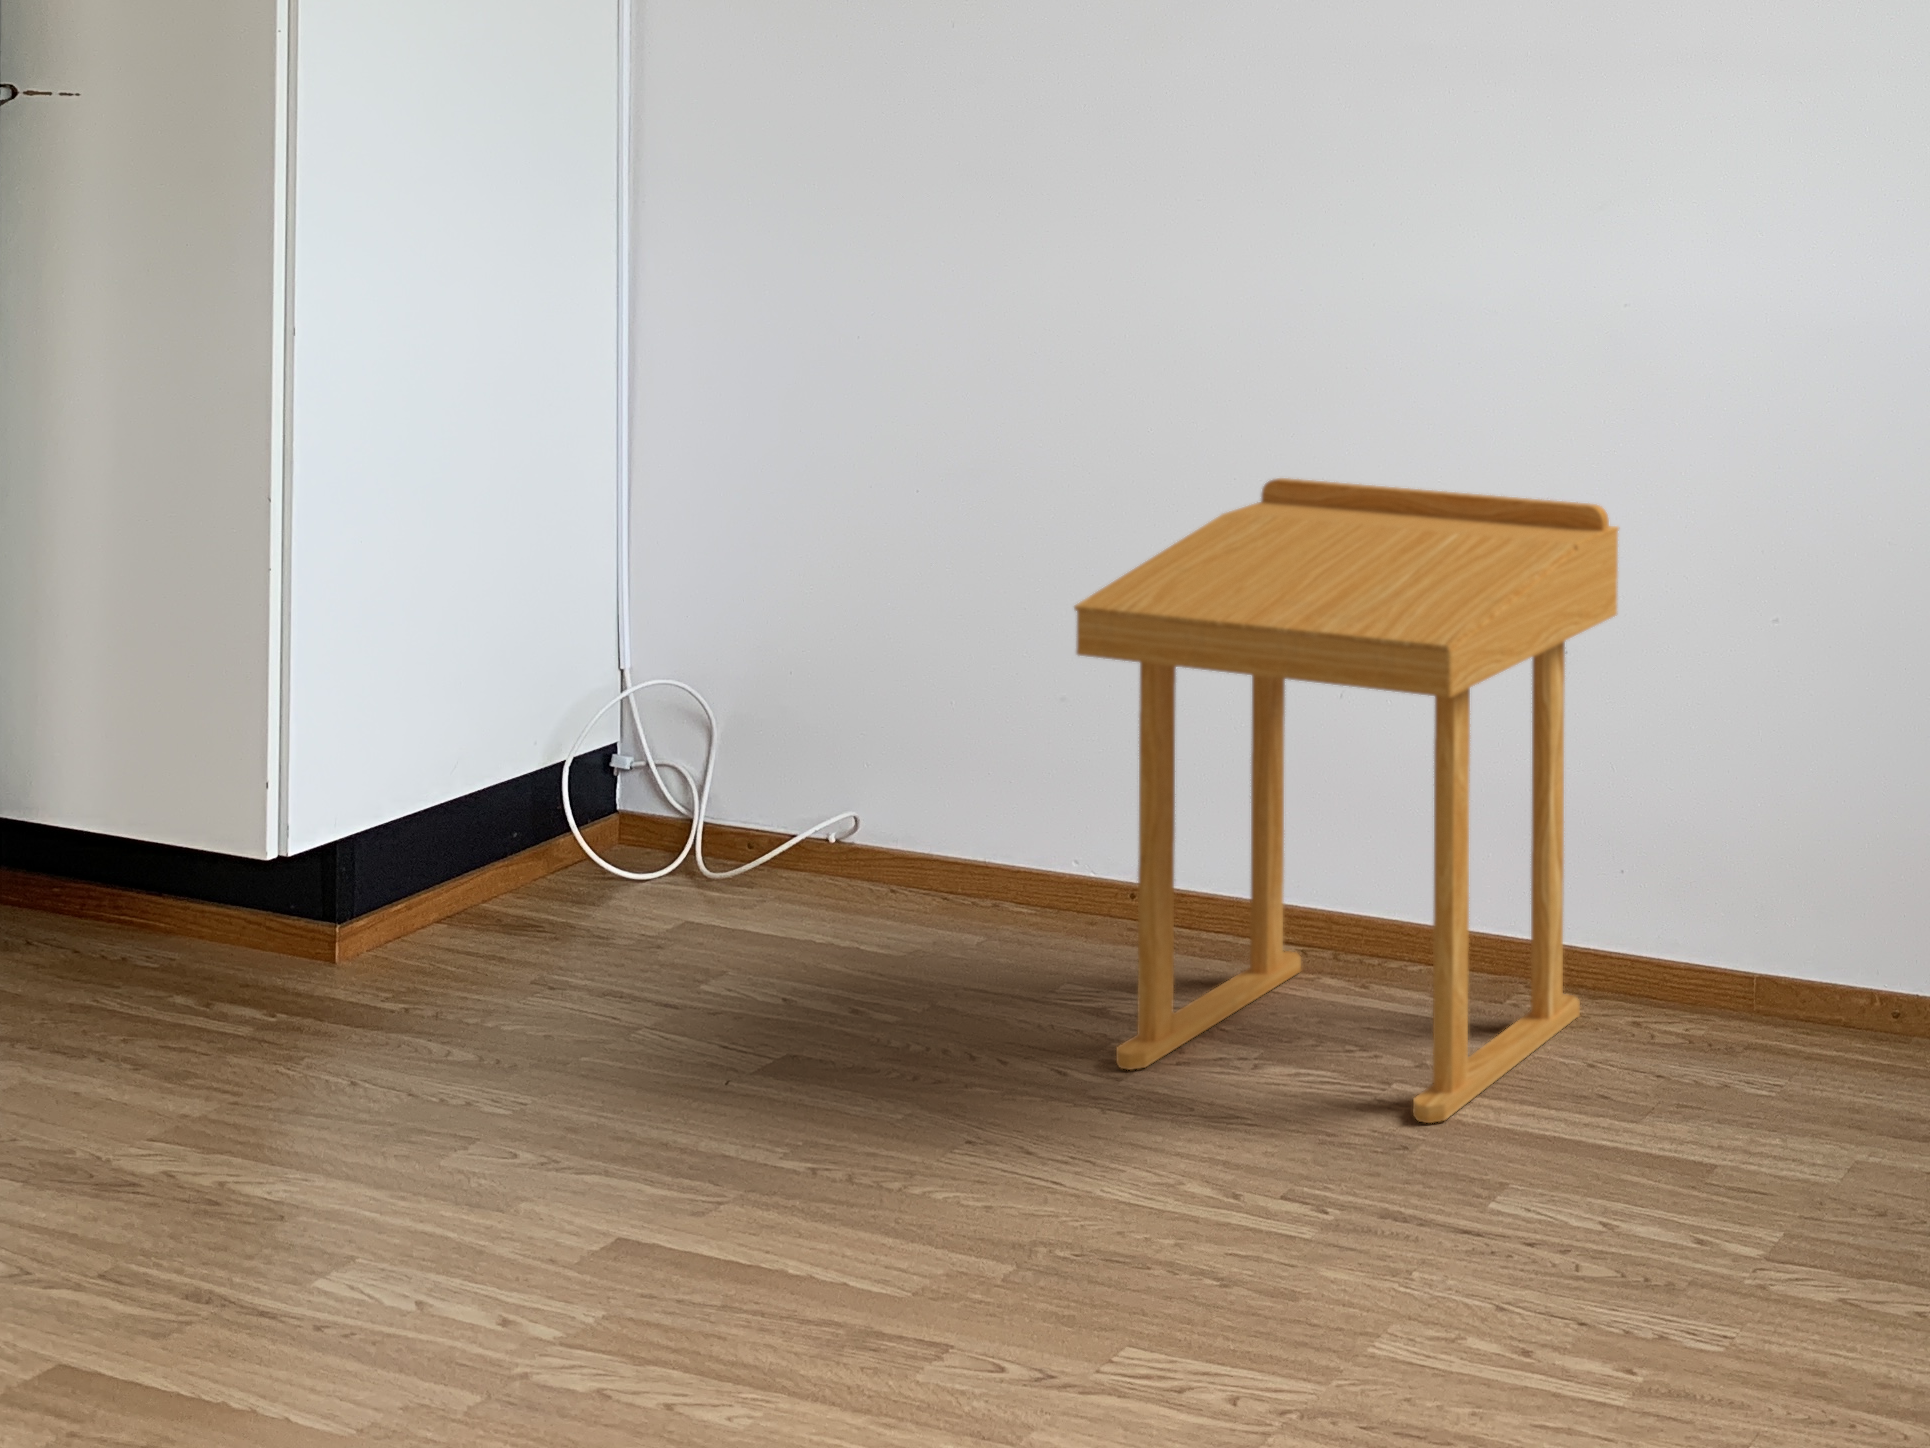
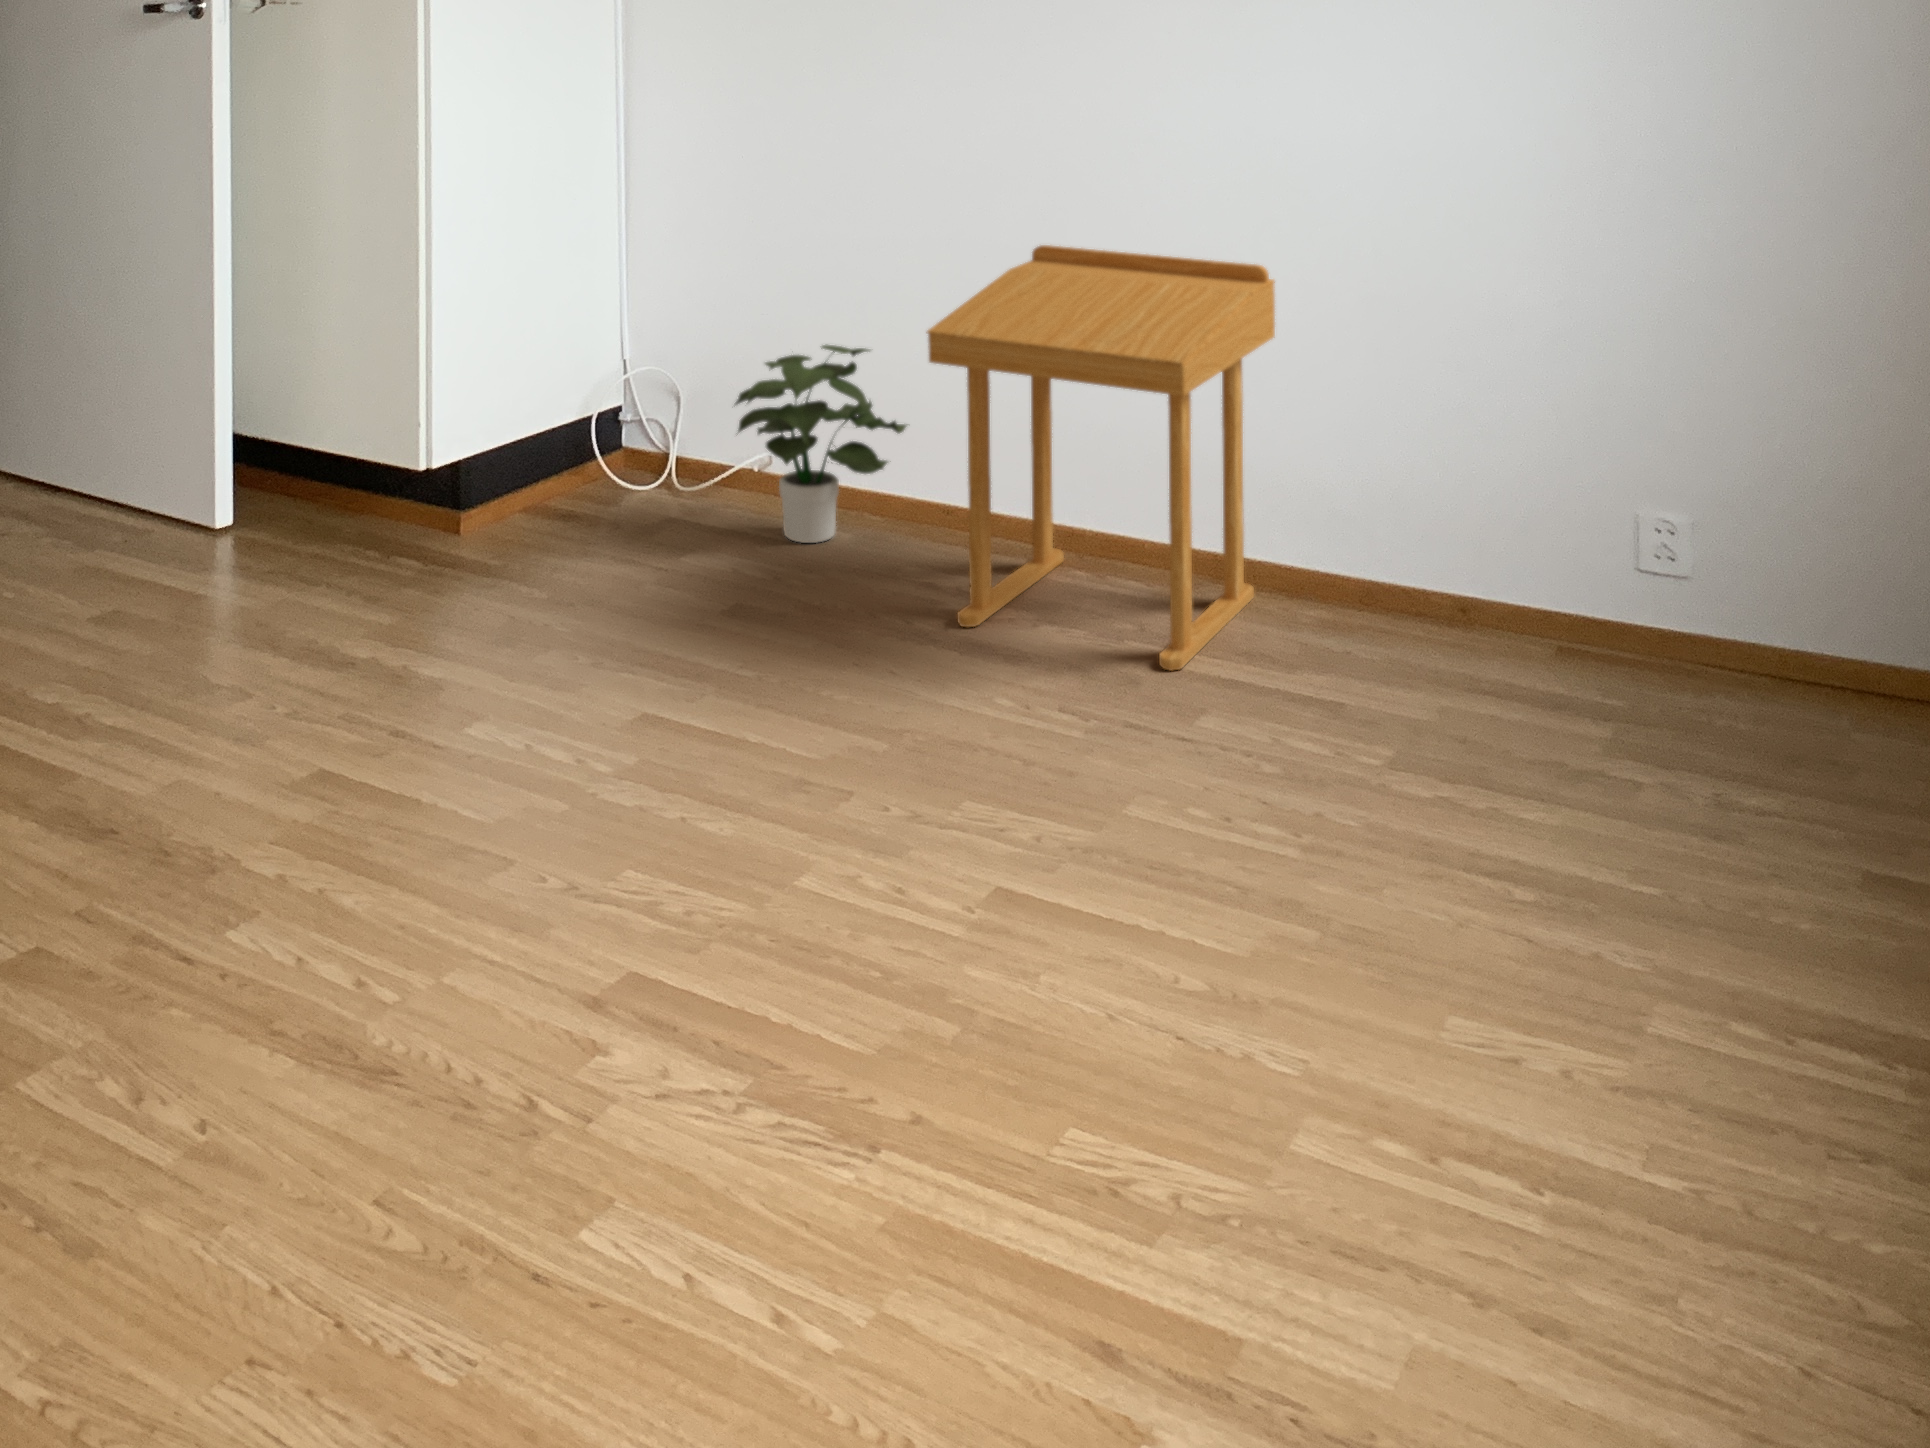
potted plant: none [793,639,1076,953] -> present [735,345,906,543]

